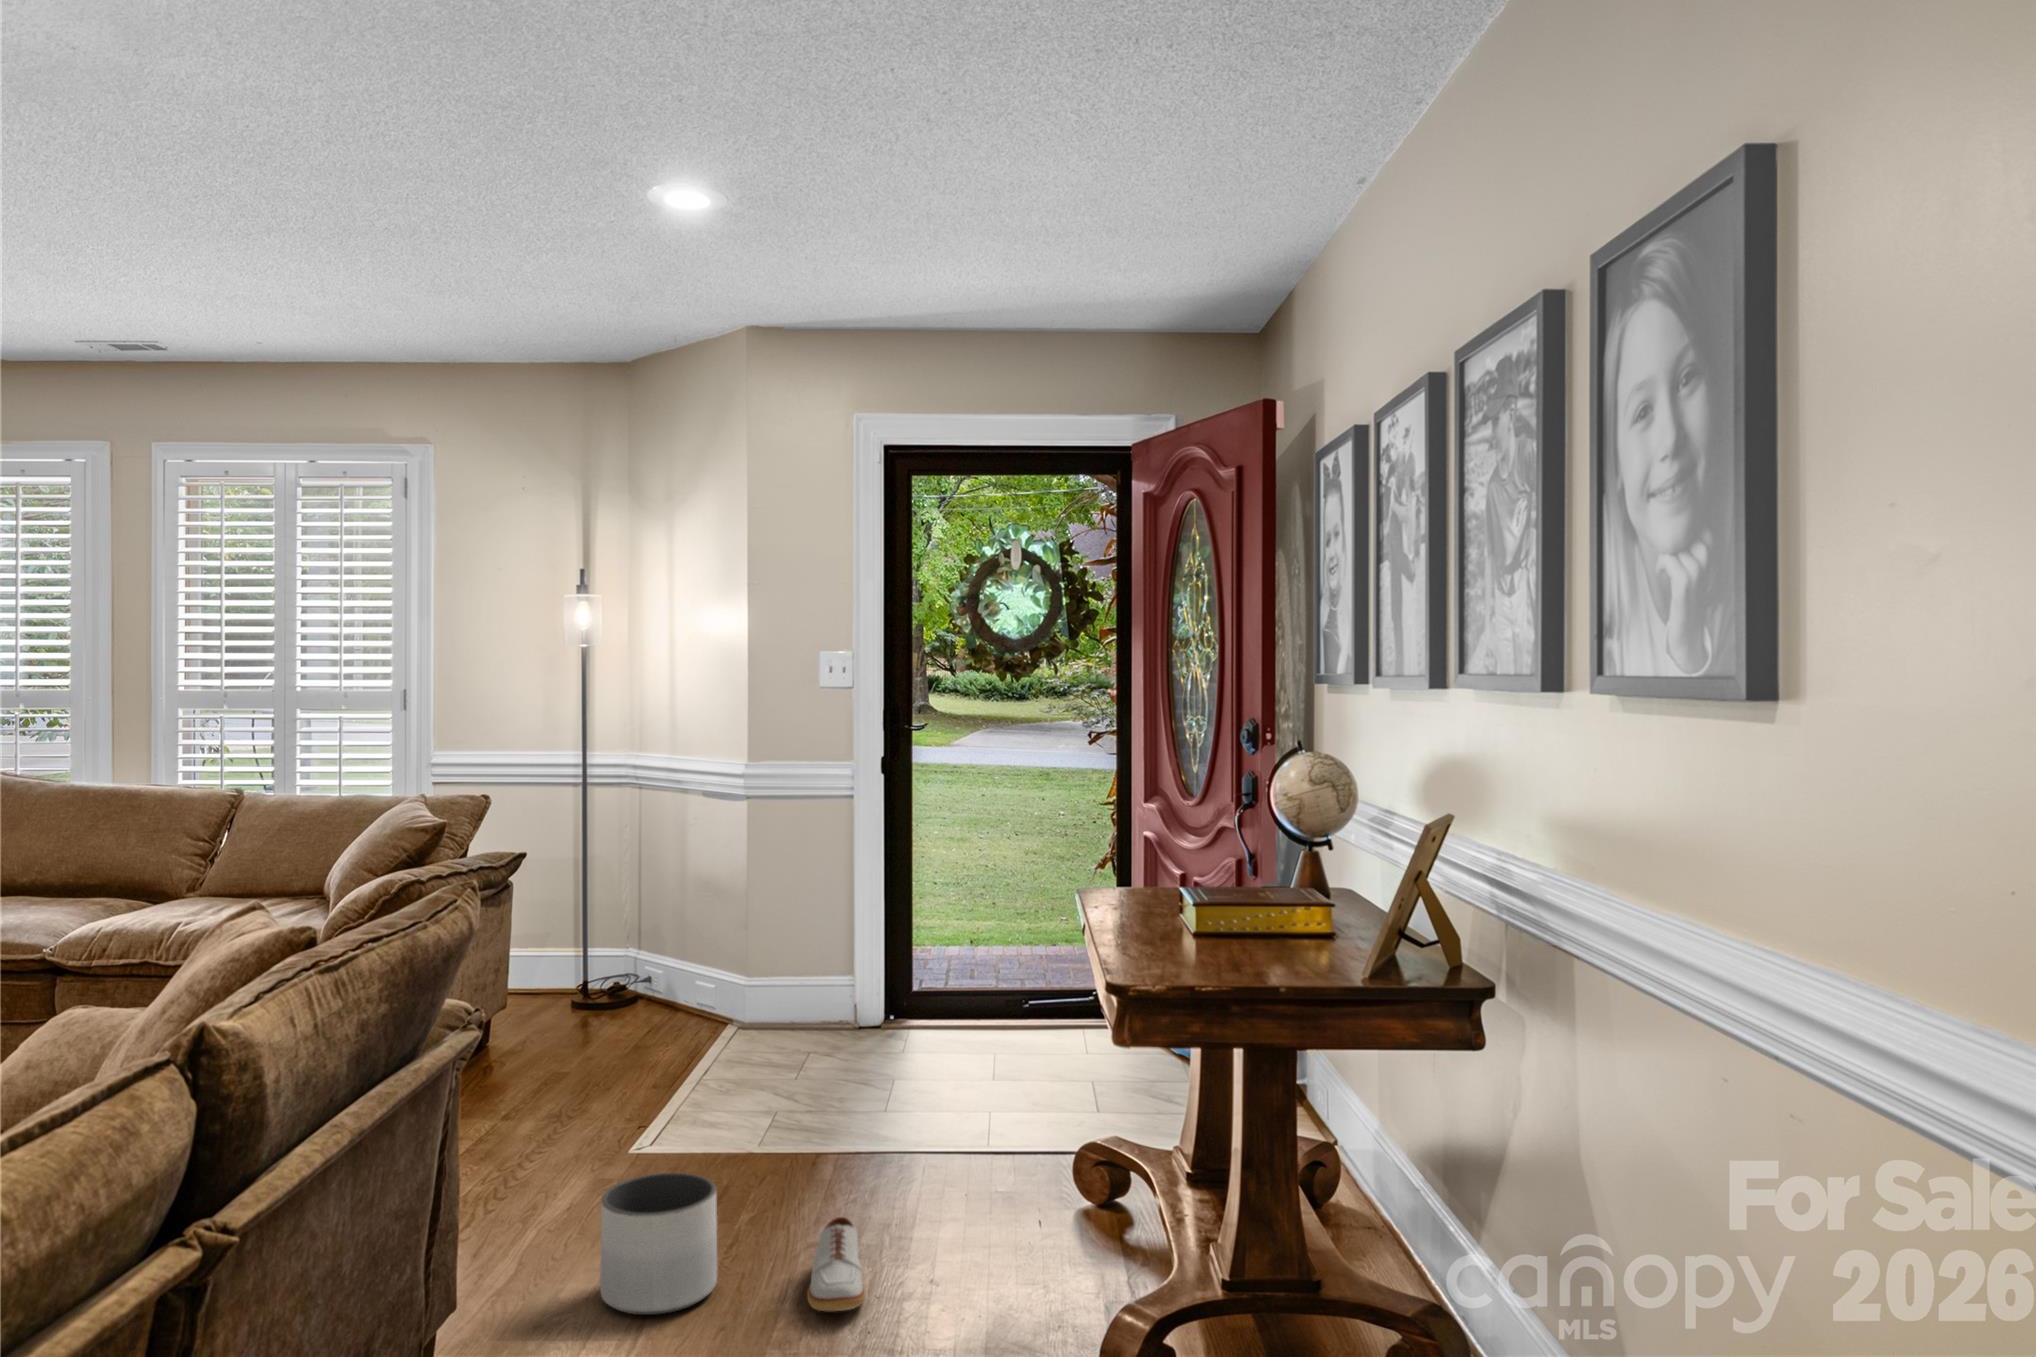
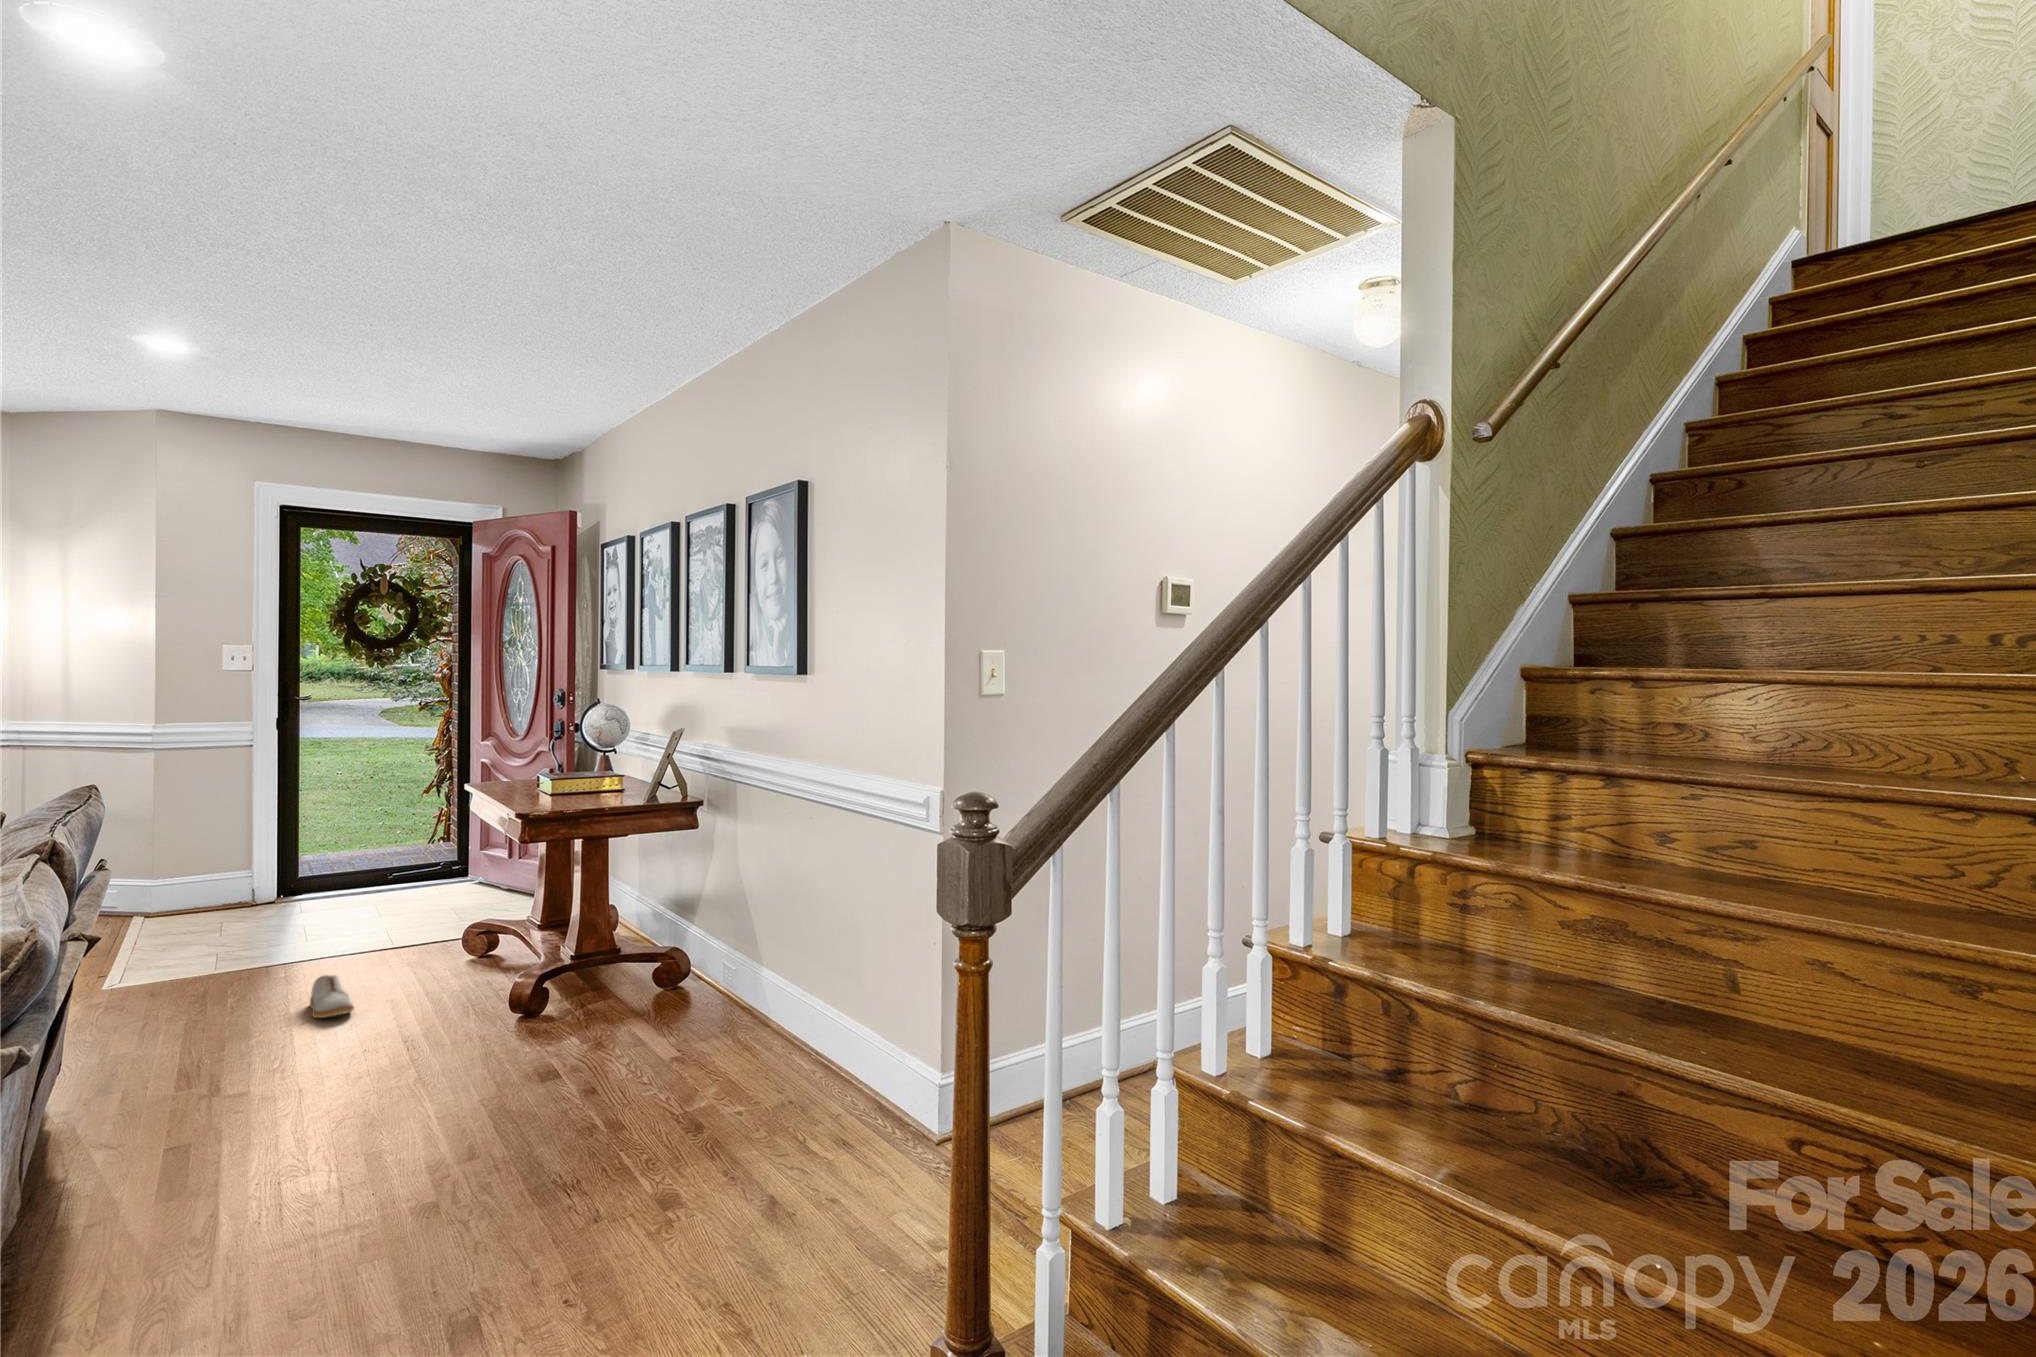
planter: present [600,1173,717,1315] -> none [154,964,242,1045]

